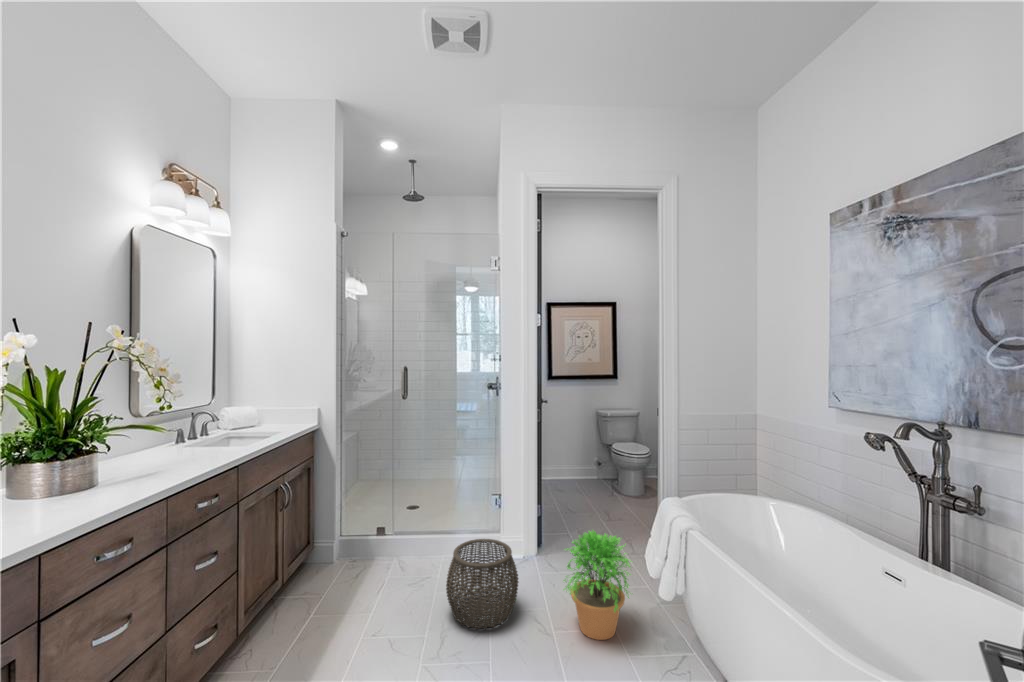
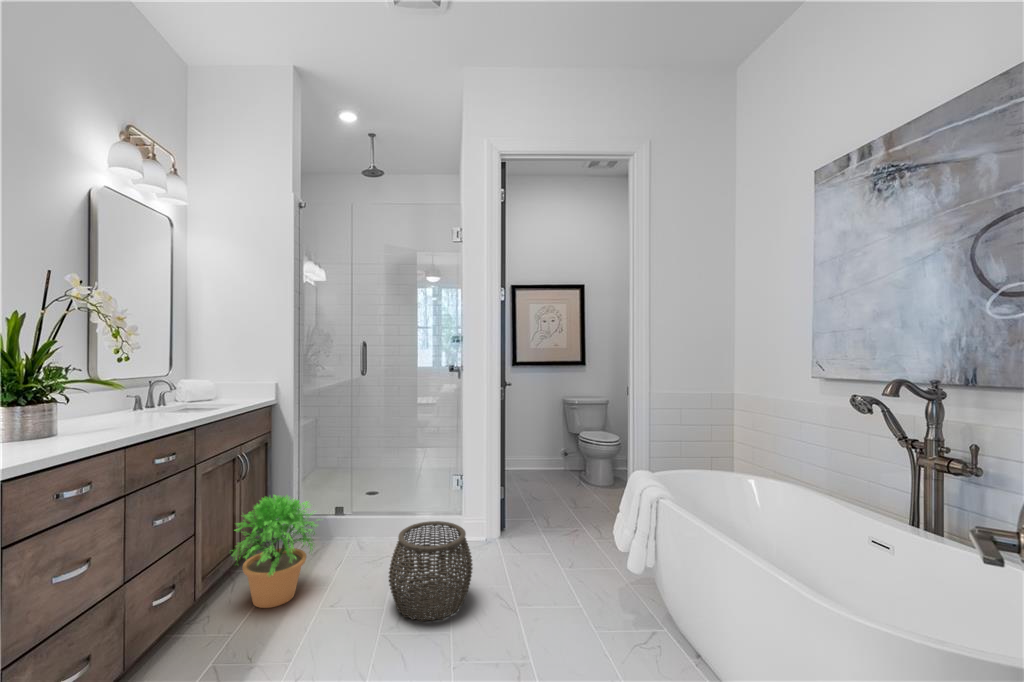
potted plant: present [564,530,631,640] -> present [233,495,316,608]

